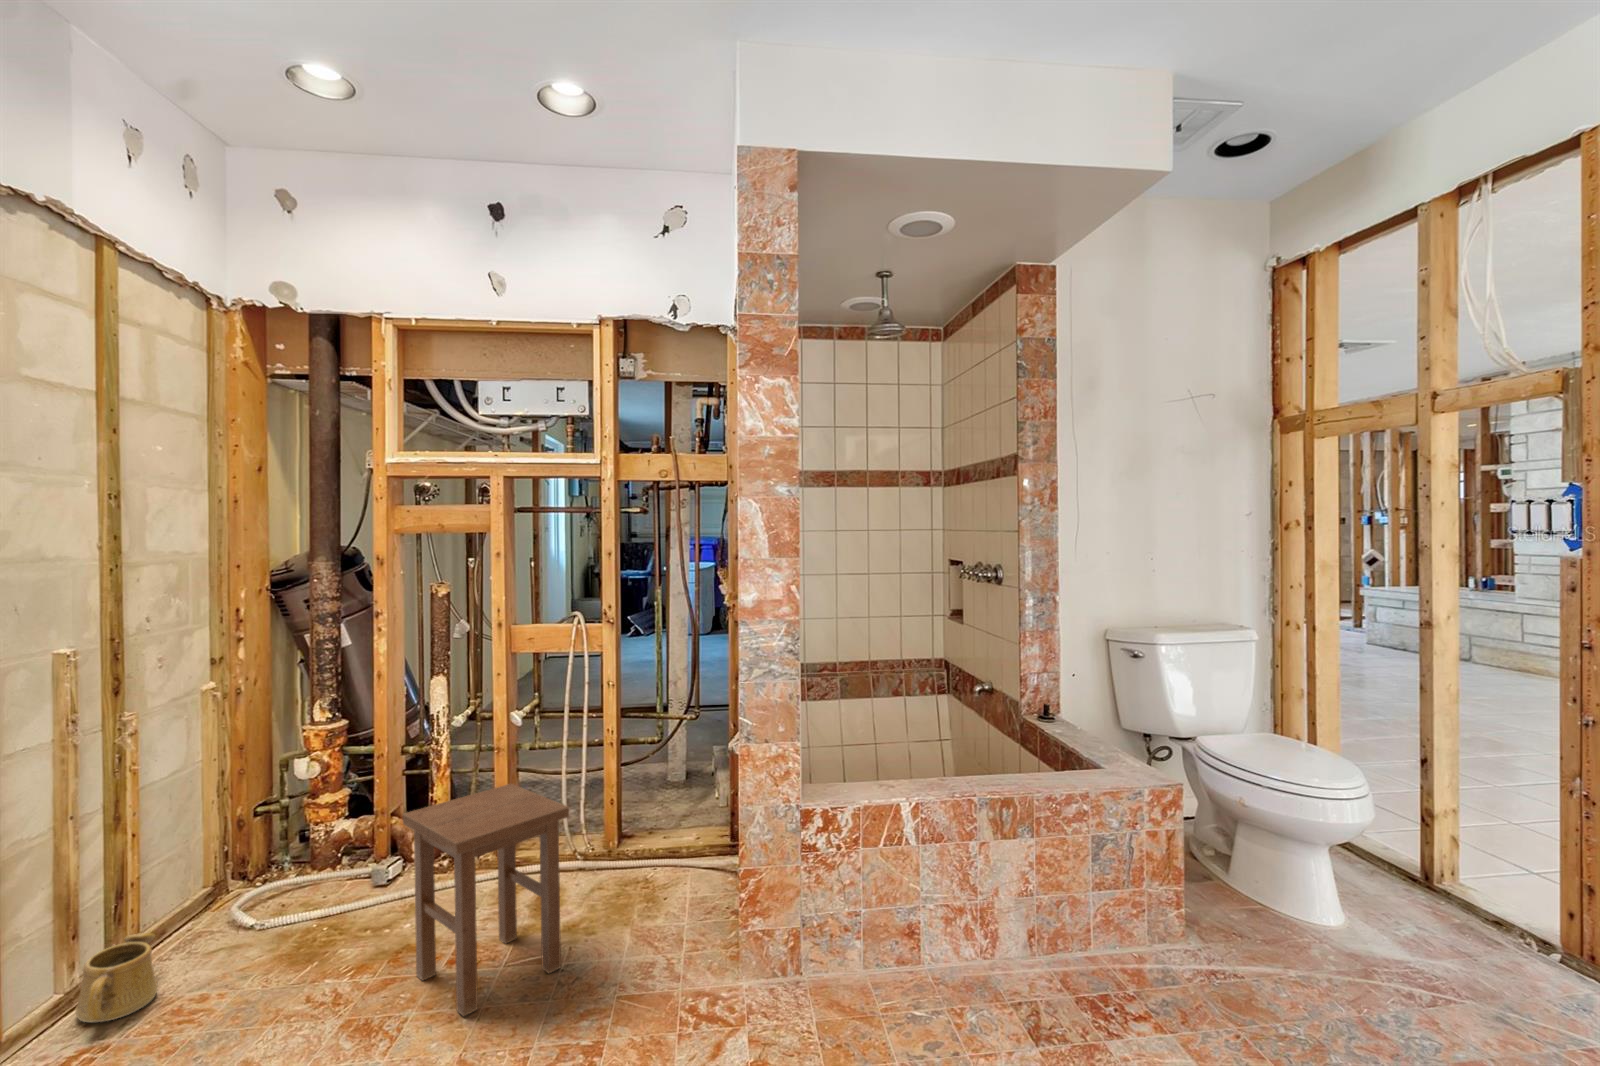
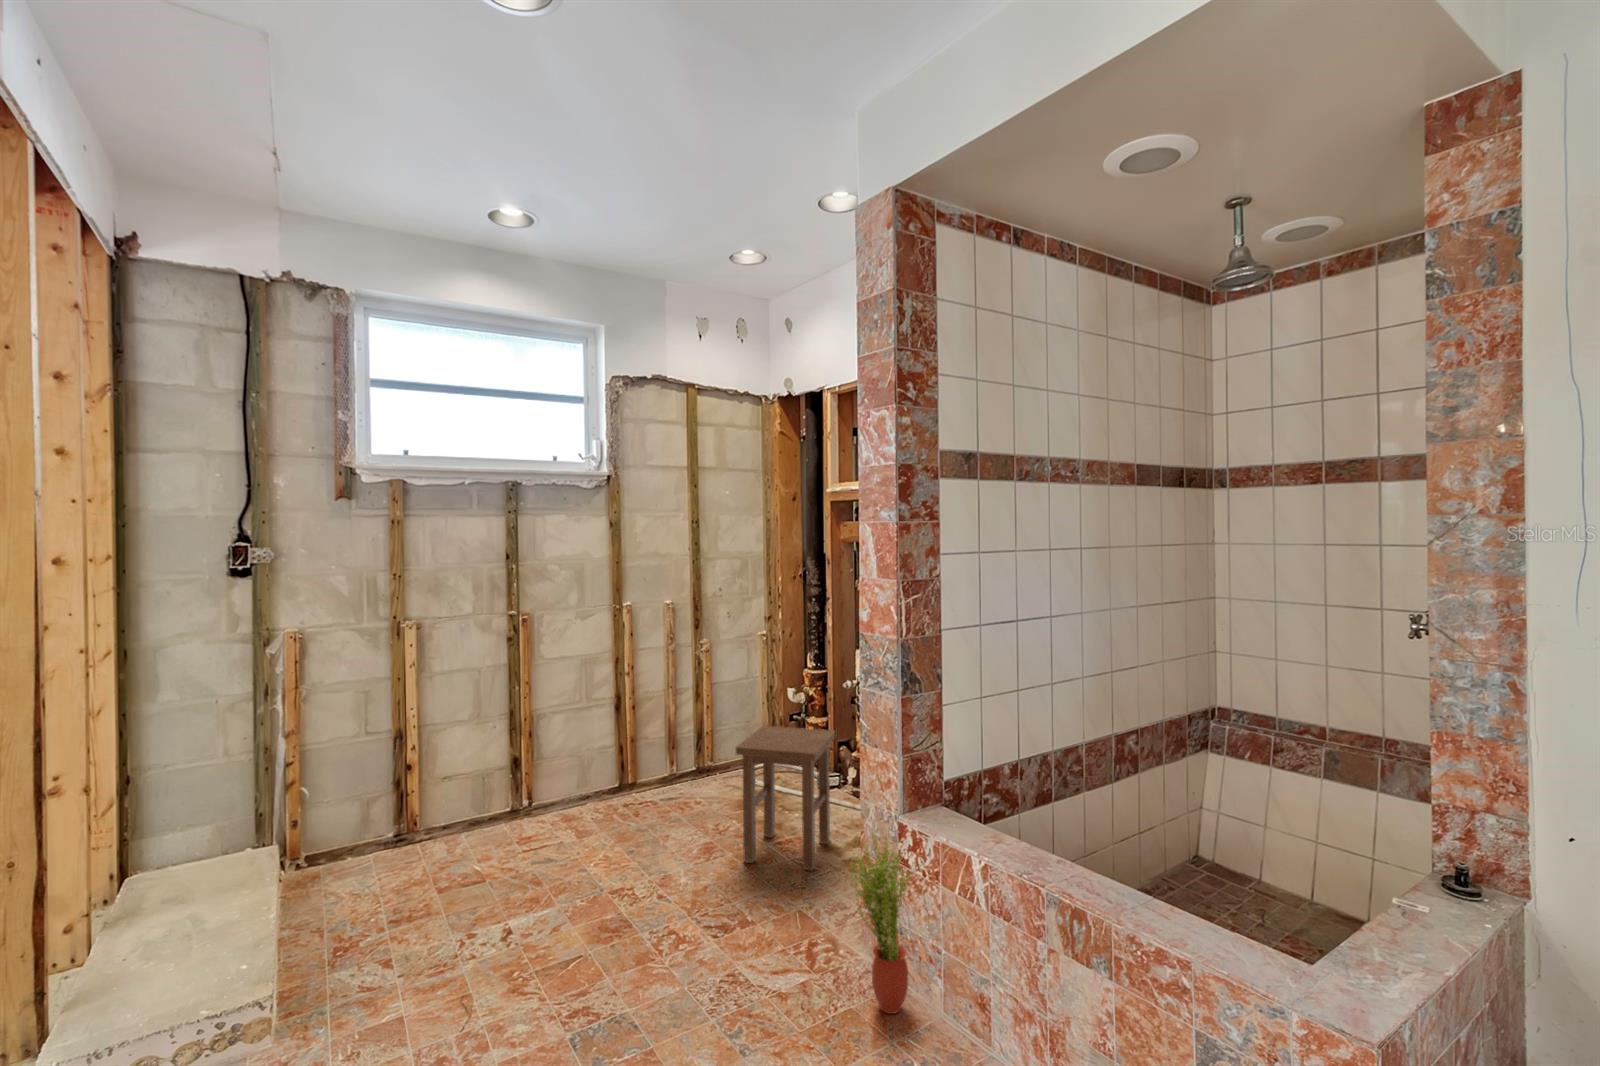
potted plant: none [797,824,873,1004] -> present [849,832,911,1014]
watering can: present [76,933,158,1022] -> none [670,752,717,788]

